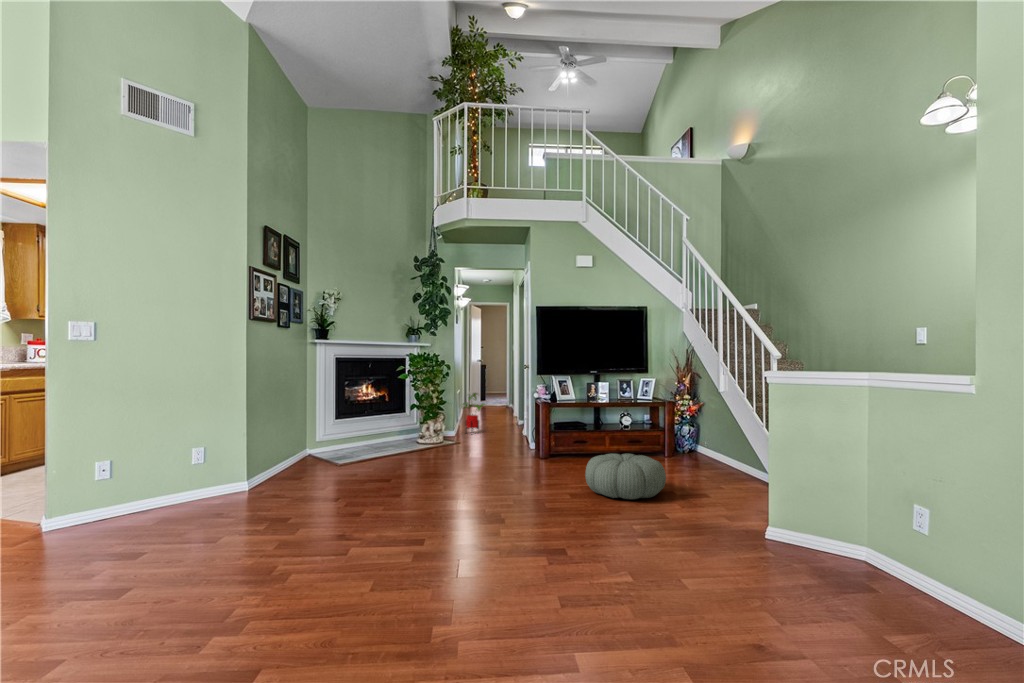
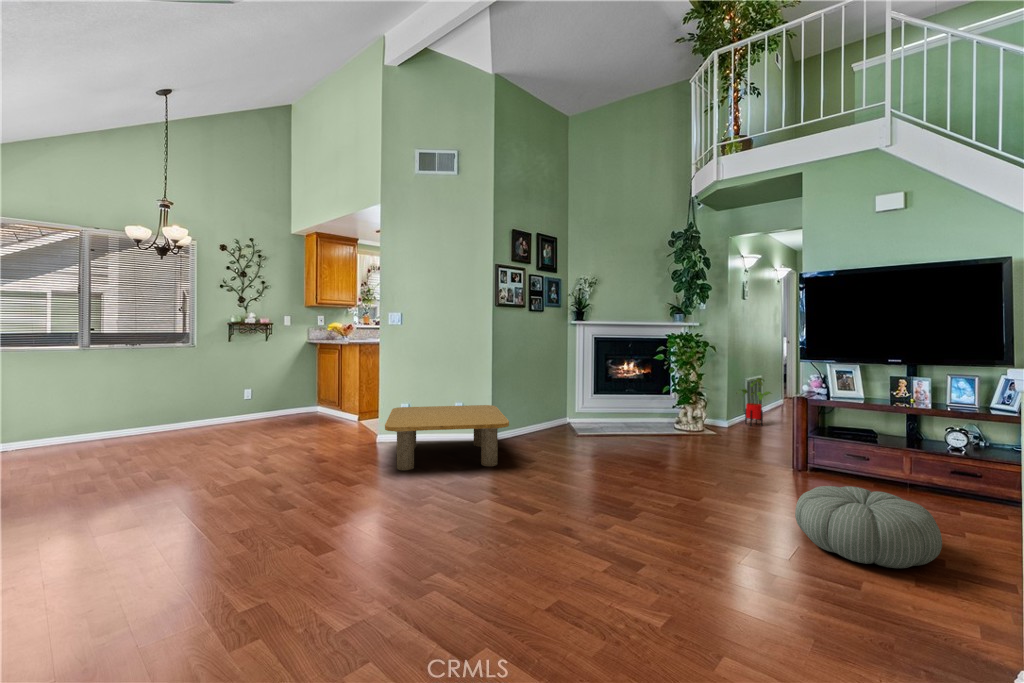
coffee table: none [102,436,308,529] -> present [385,405,509,470]

